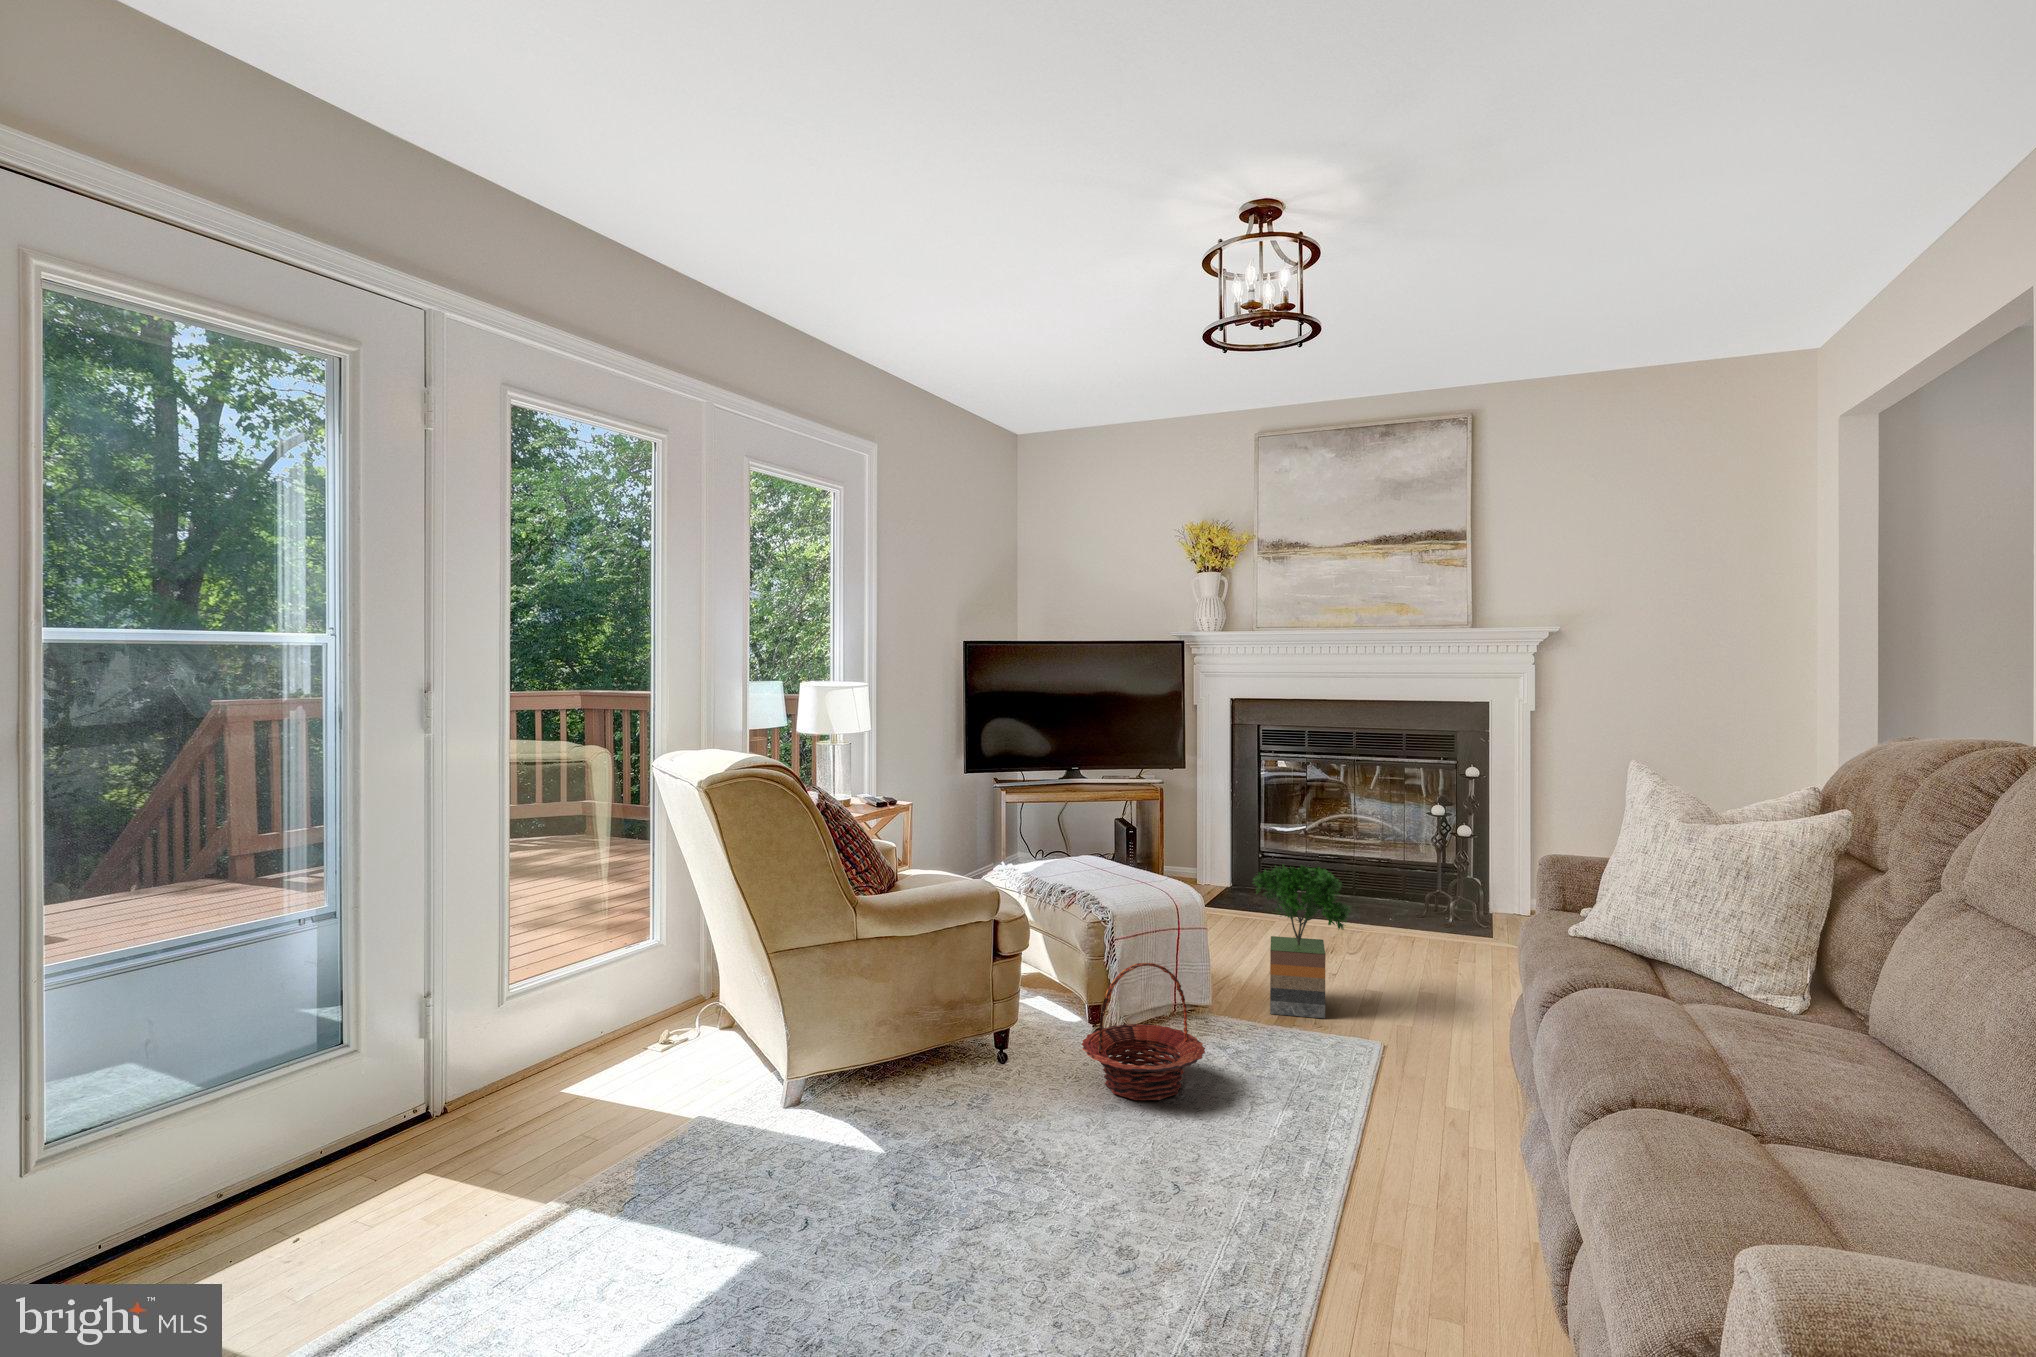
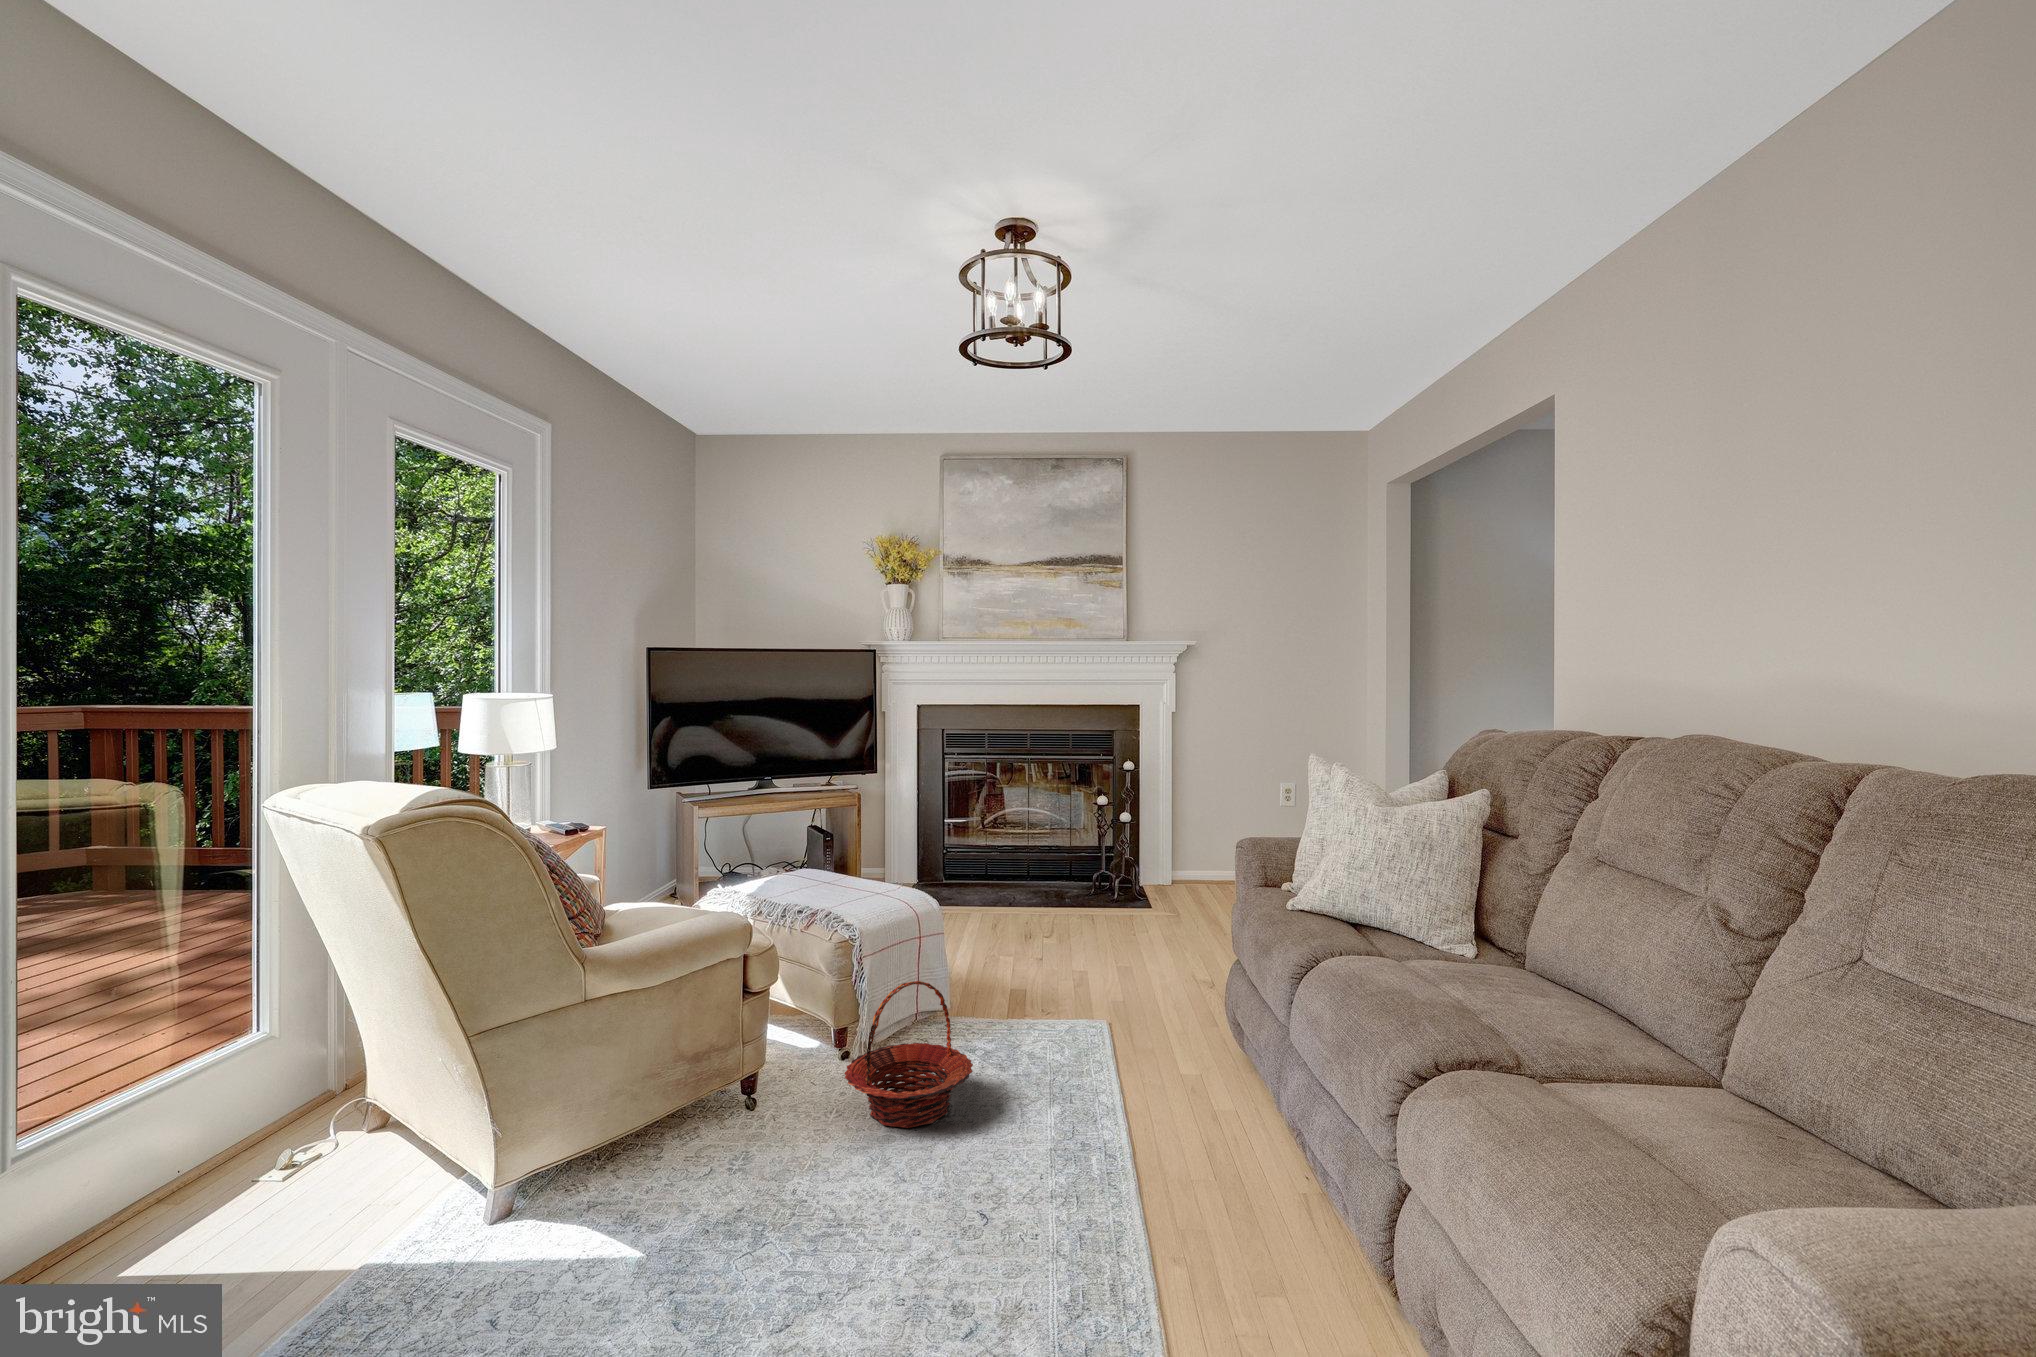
potted tree: present [1253,864,1351,1018] -> none [979,862,1075,1011]

